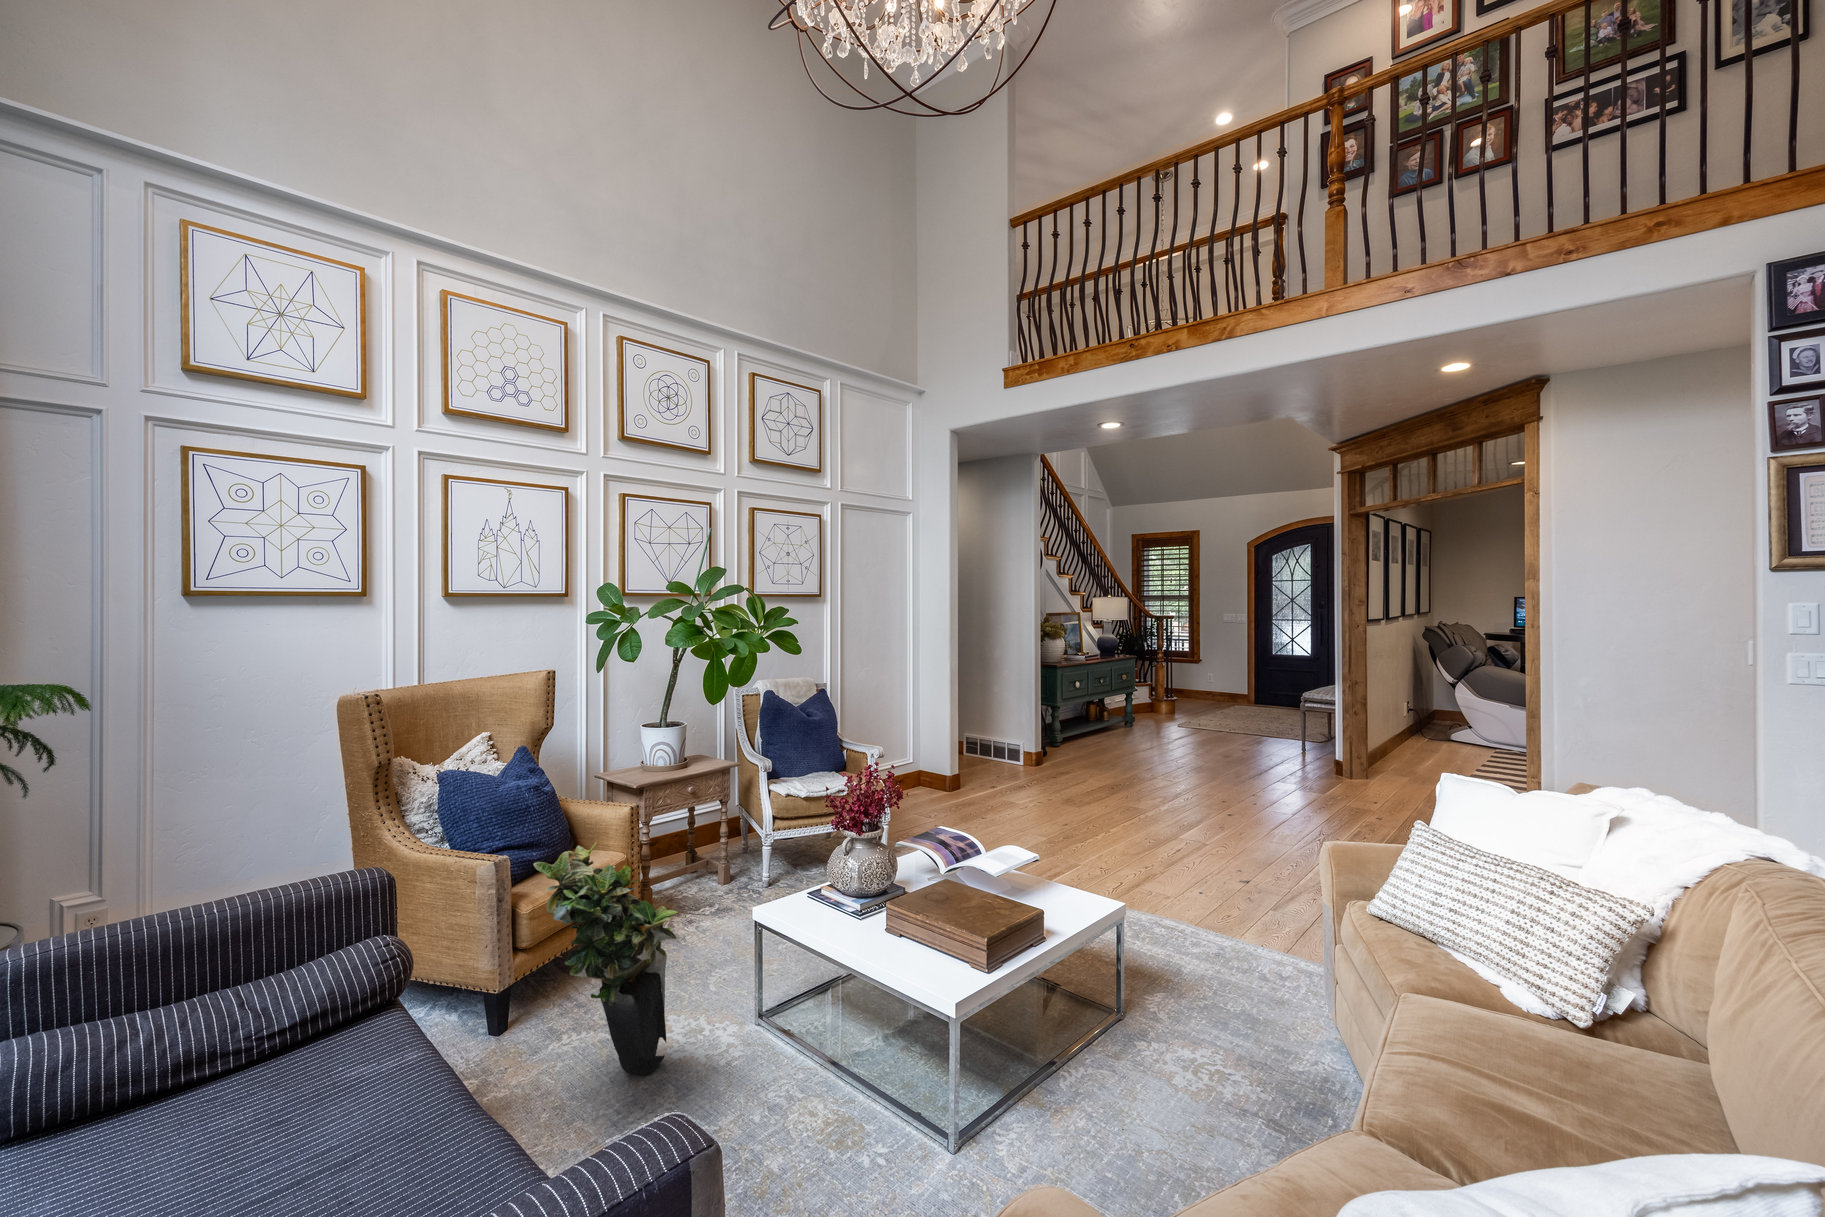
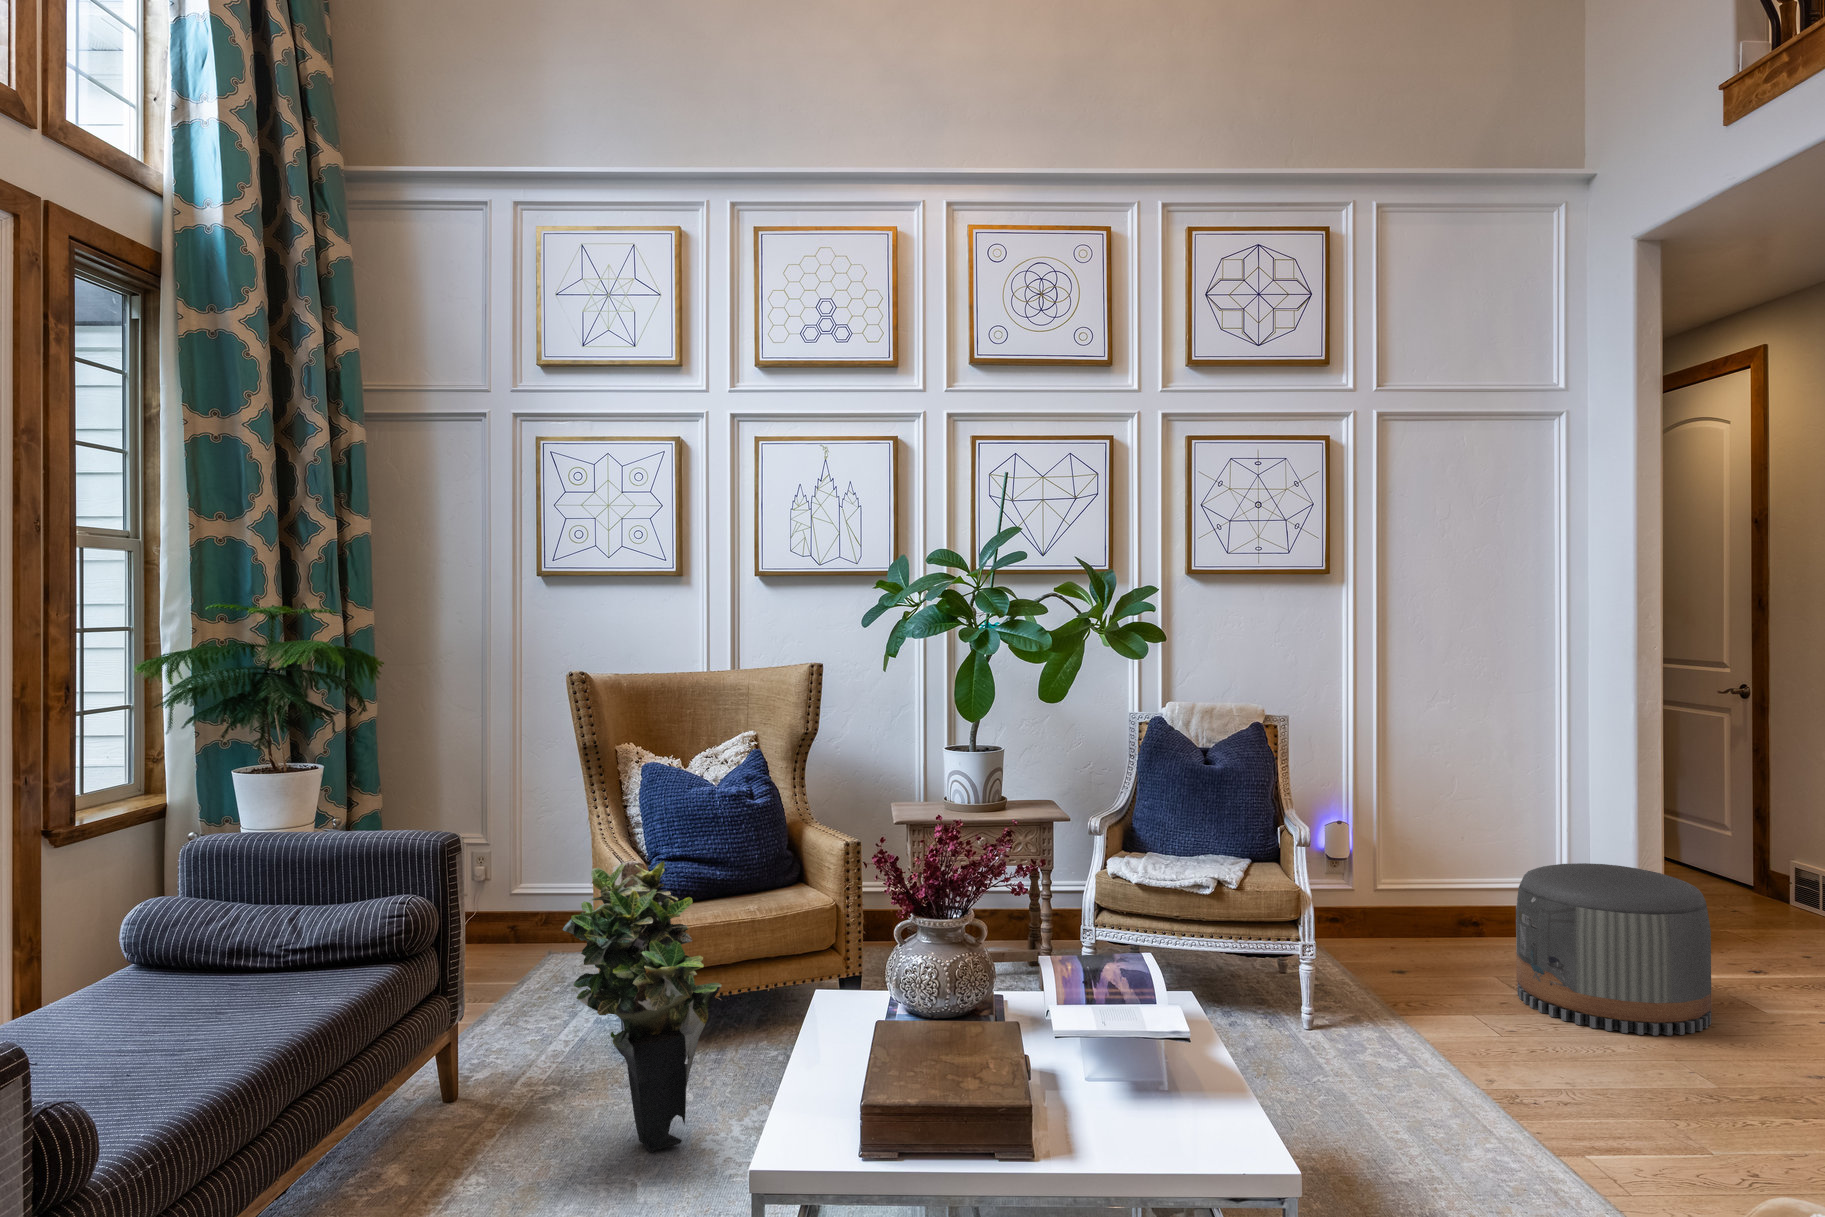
pouf: none [928,742,1009,821] -> present [1516,863,1712,1035]

